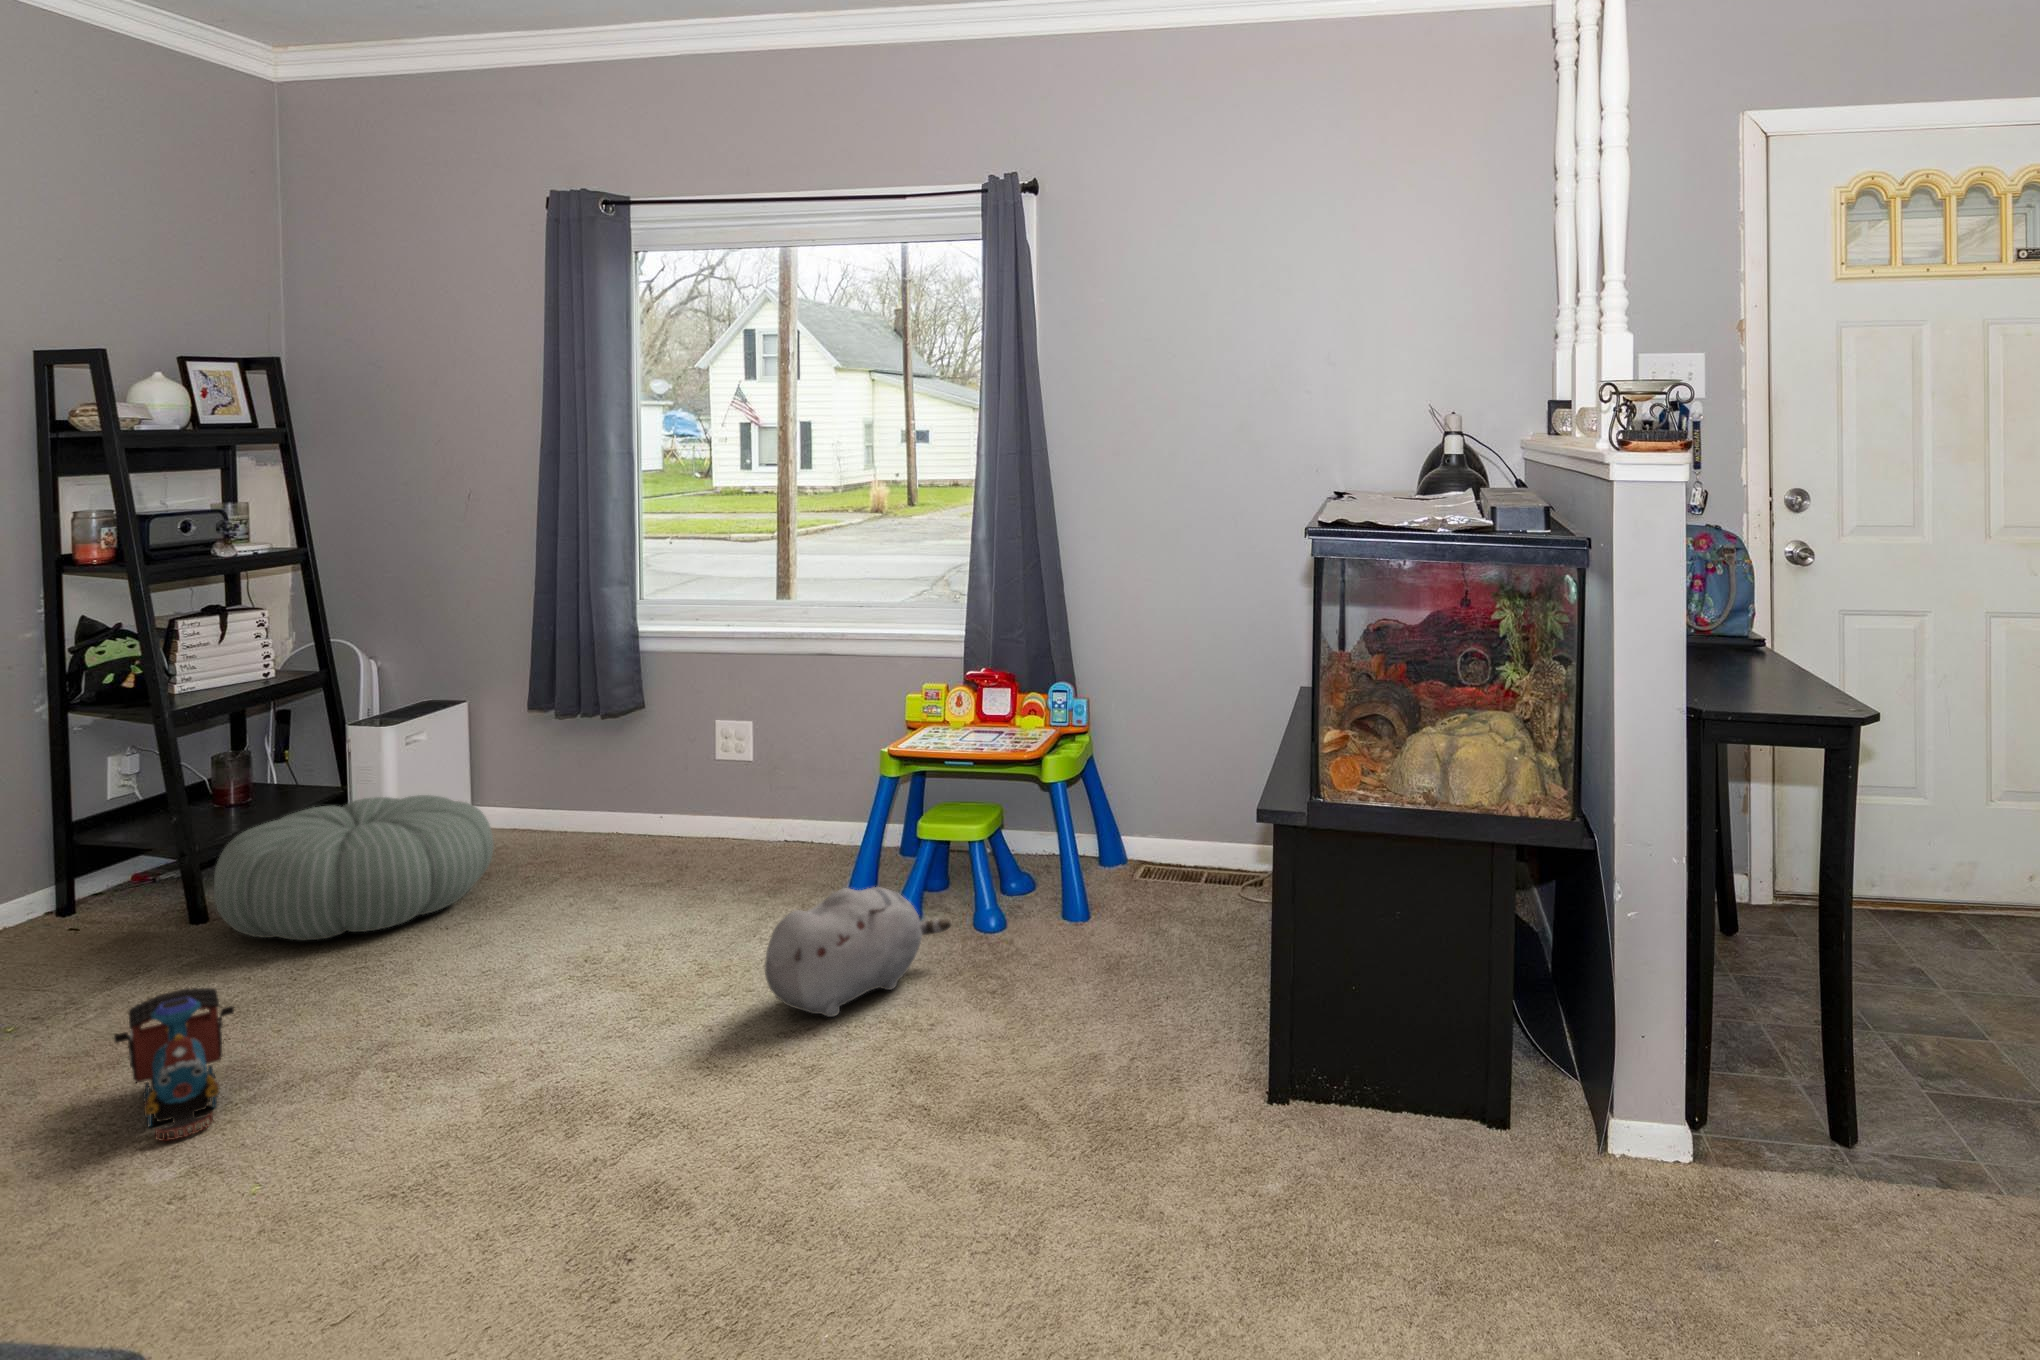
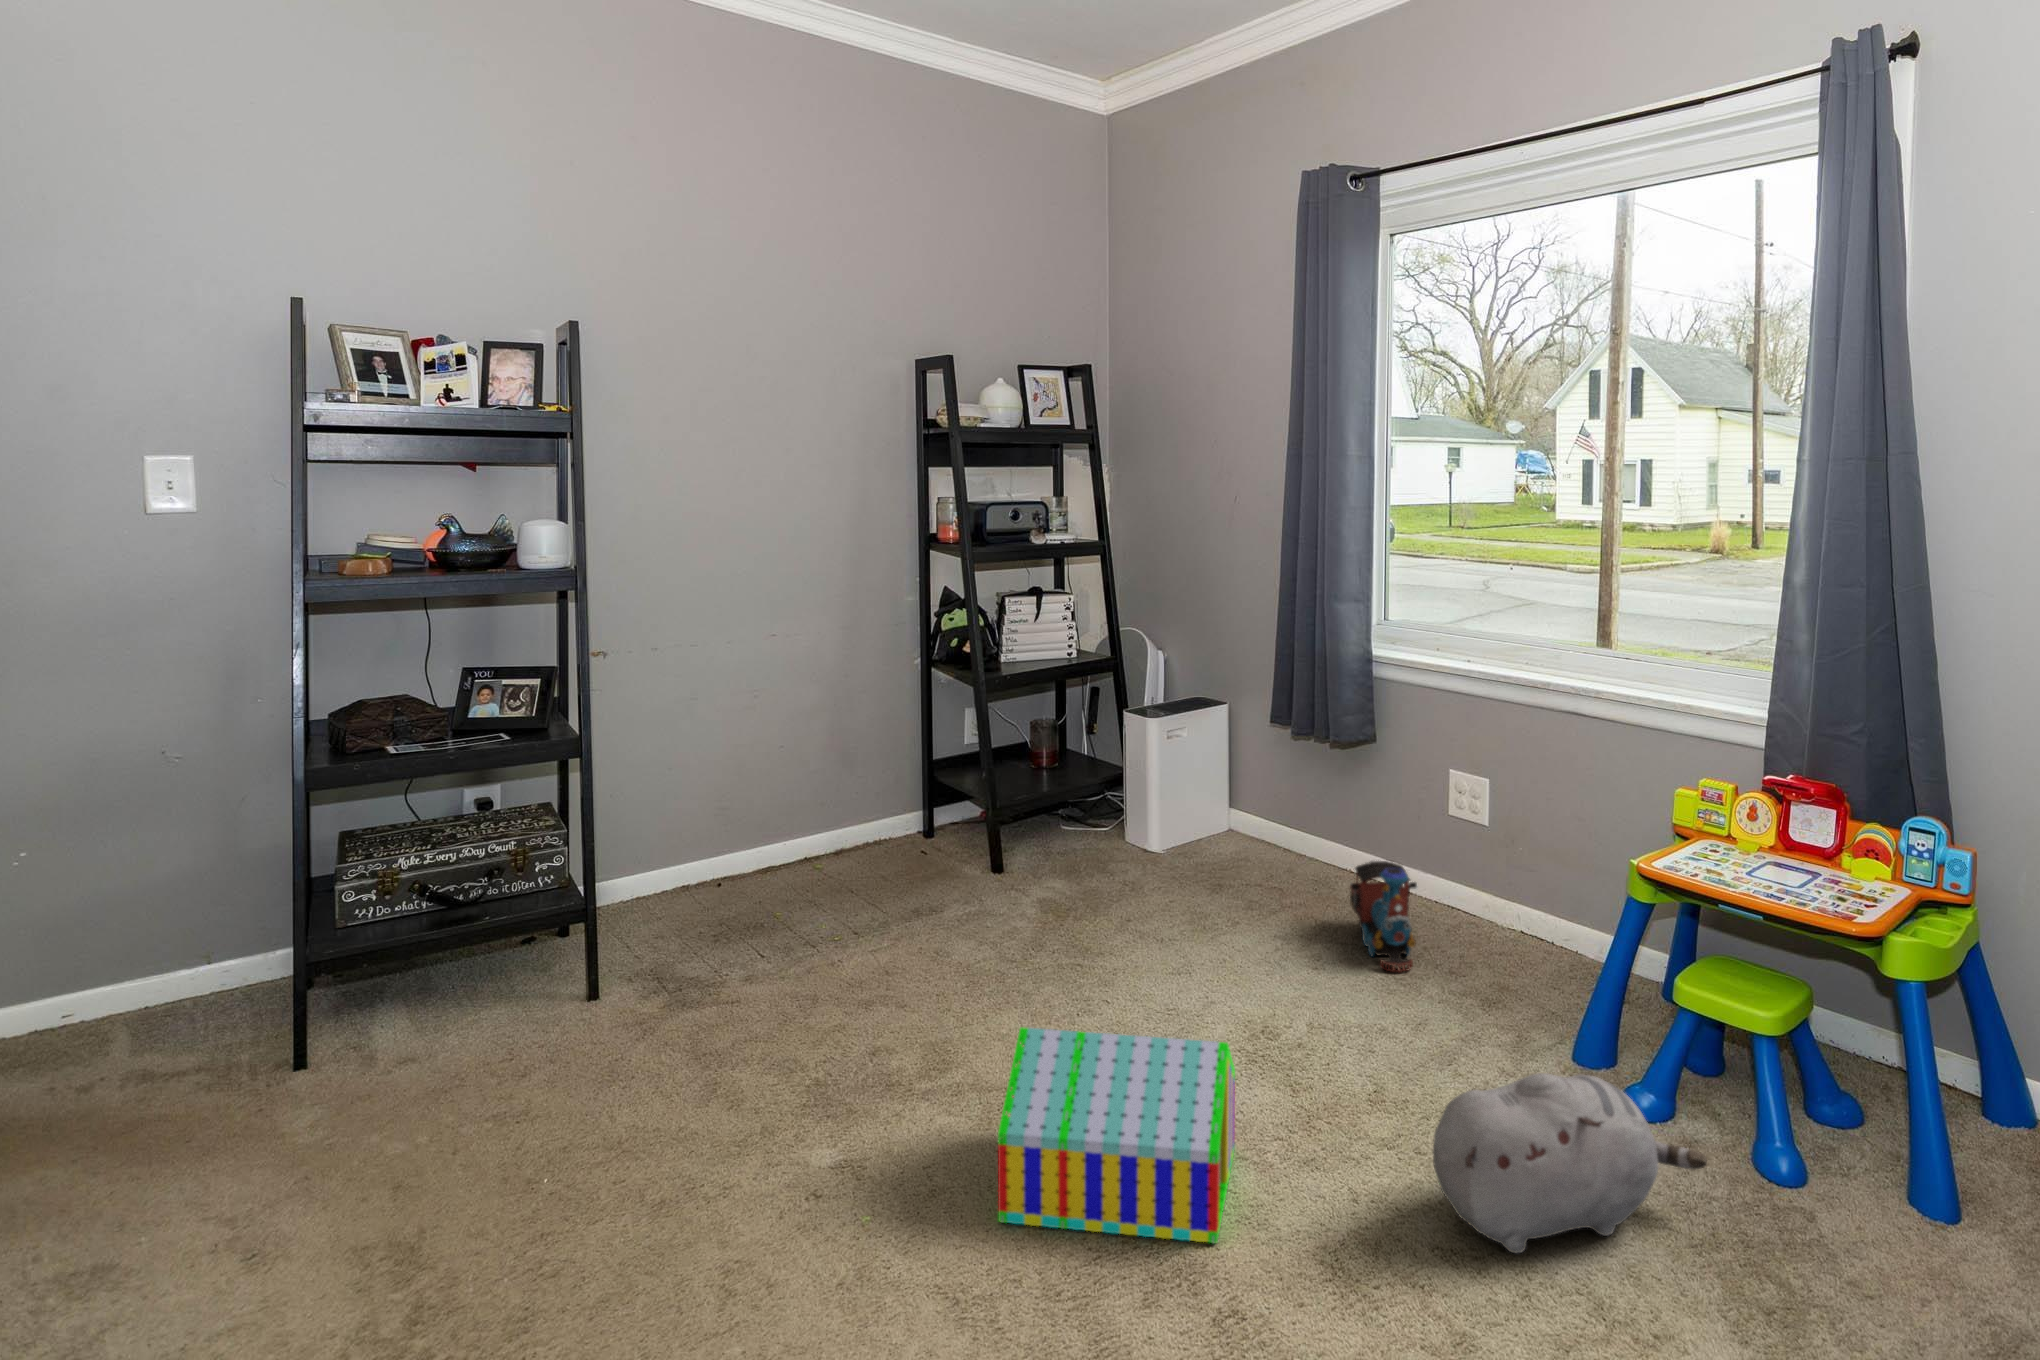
pouf: present [214,795,494,940] -> none [994,790,1219,933]
toy house: none [362,932,595,1144] -> present [998,1028,1235,1243]
toy train: present [114,988,234,1141] -> present [1350,861,1417,971]

